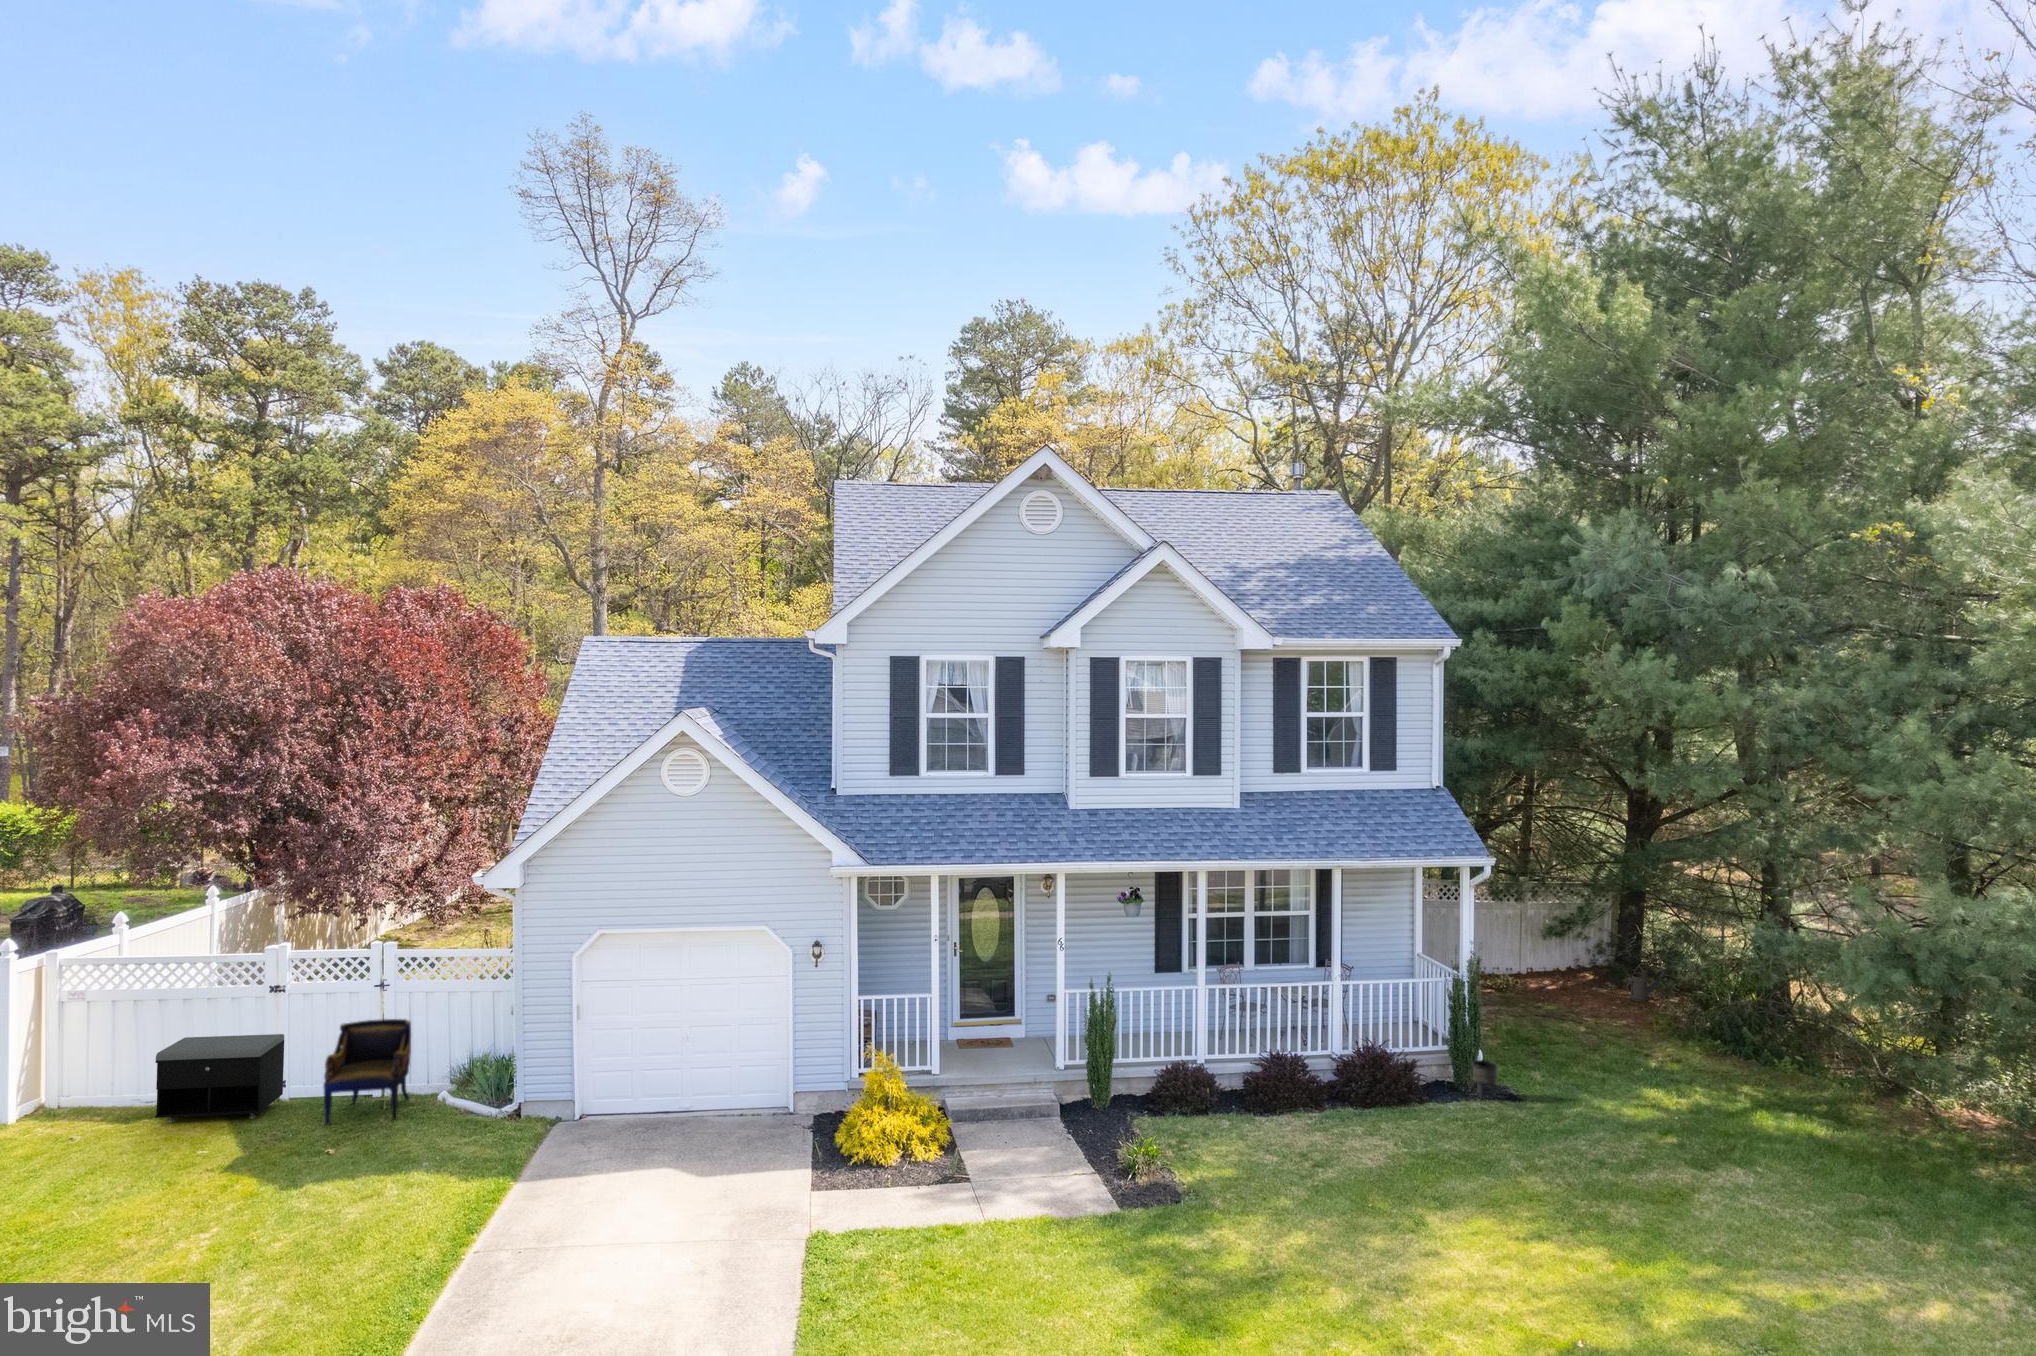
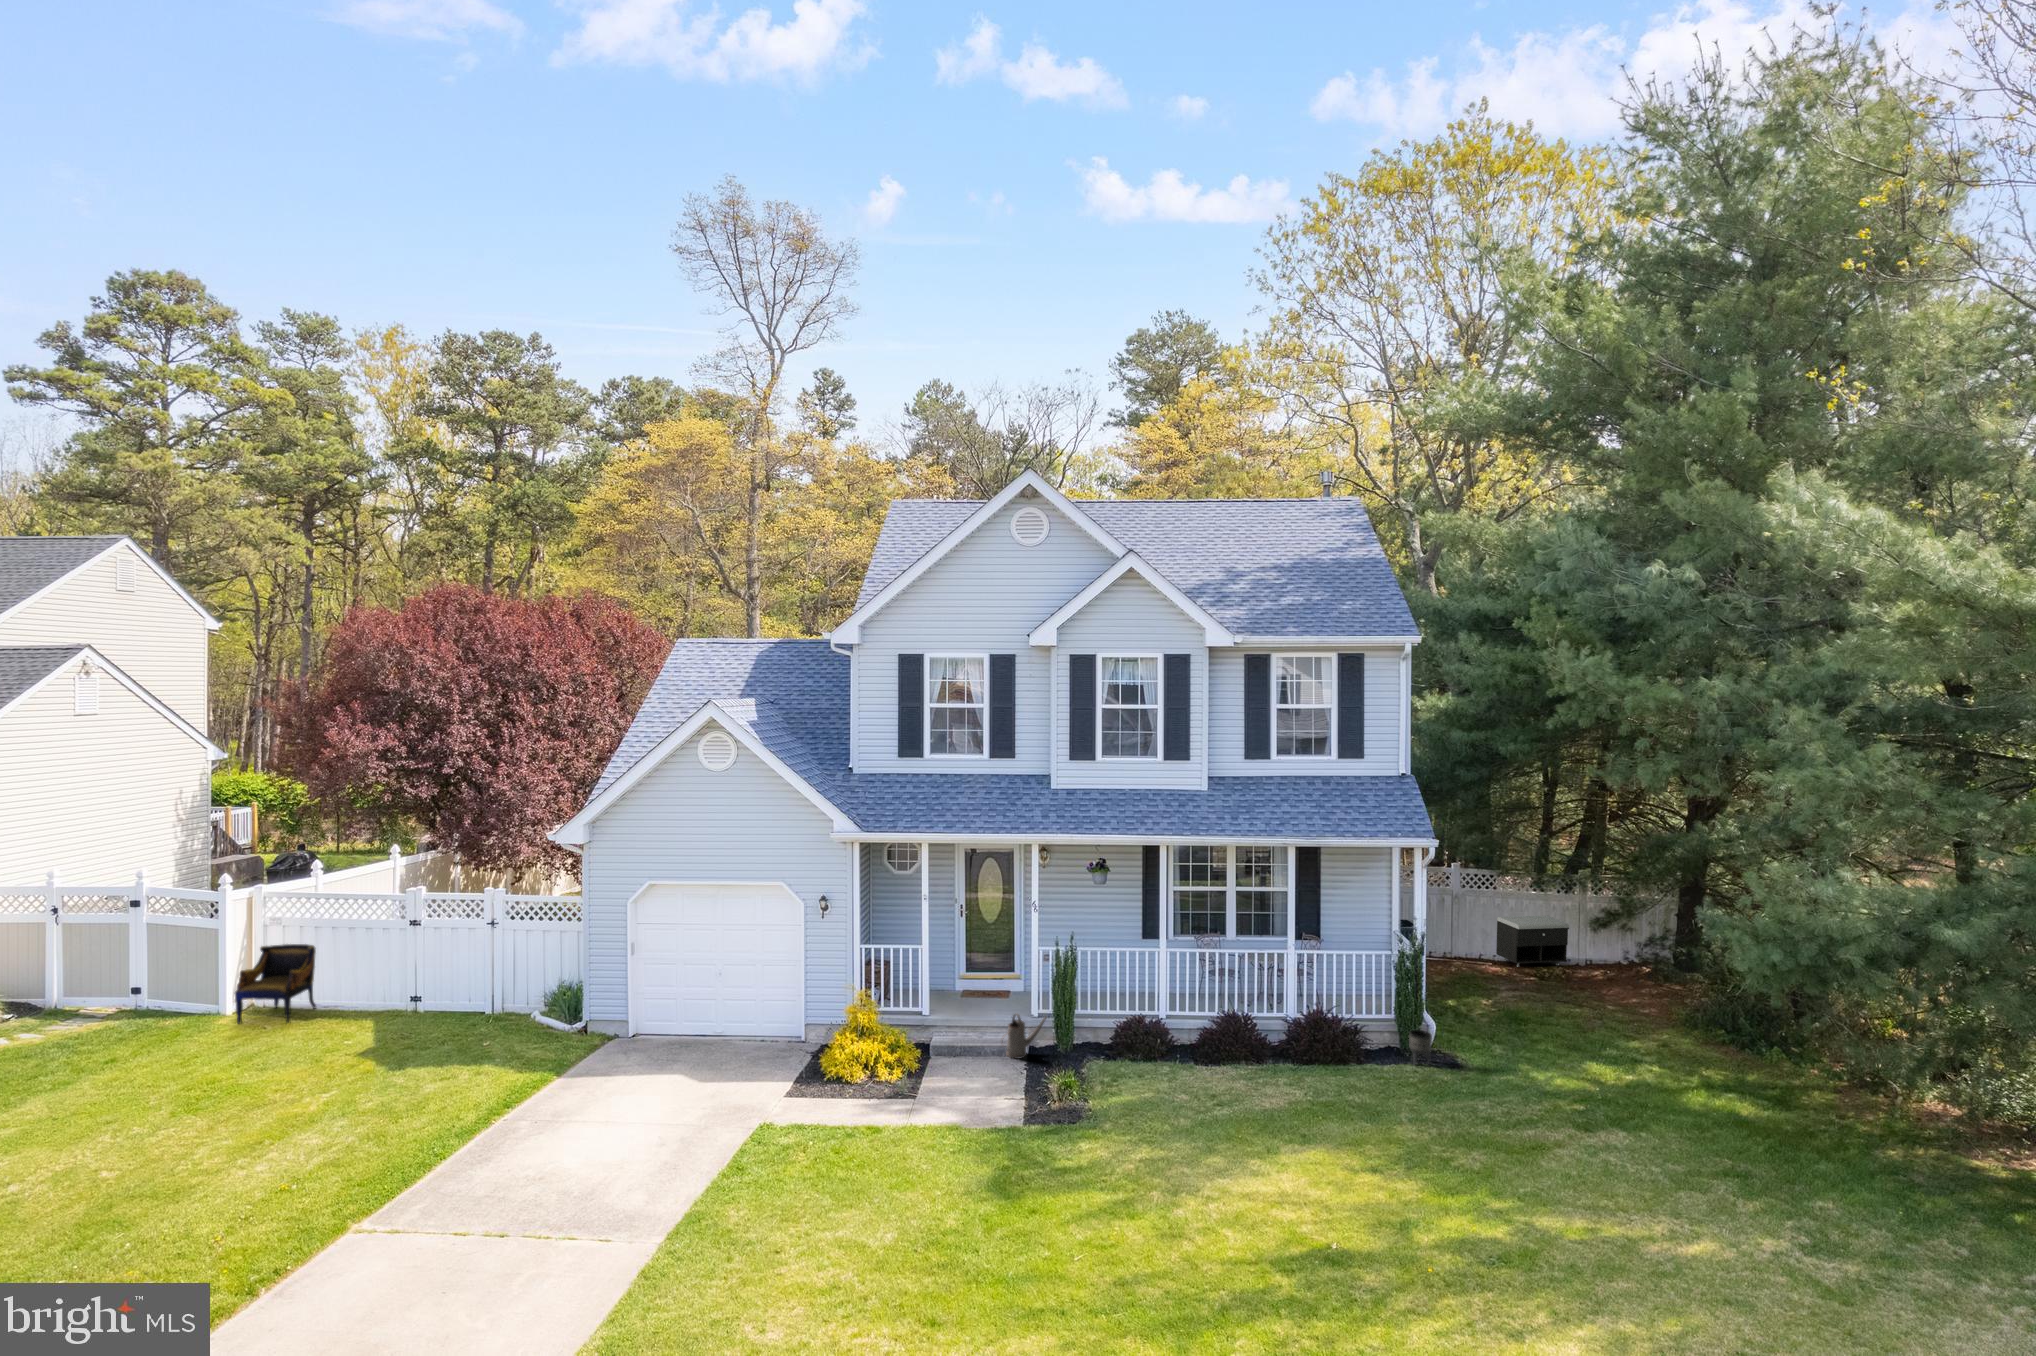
watering can: present [1626,967,1665,1002] -> present [1006,1014,1047,1059]
armchair: present [324,1019,411,1125] -> present [235,944,316,1024]
storage bench: present [155,1034,284,1123] -> present [1496,916,1569,967]

